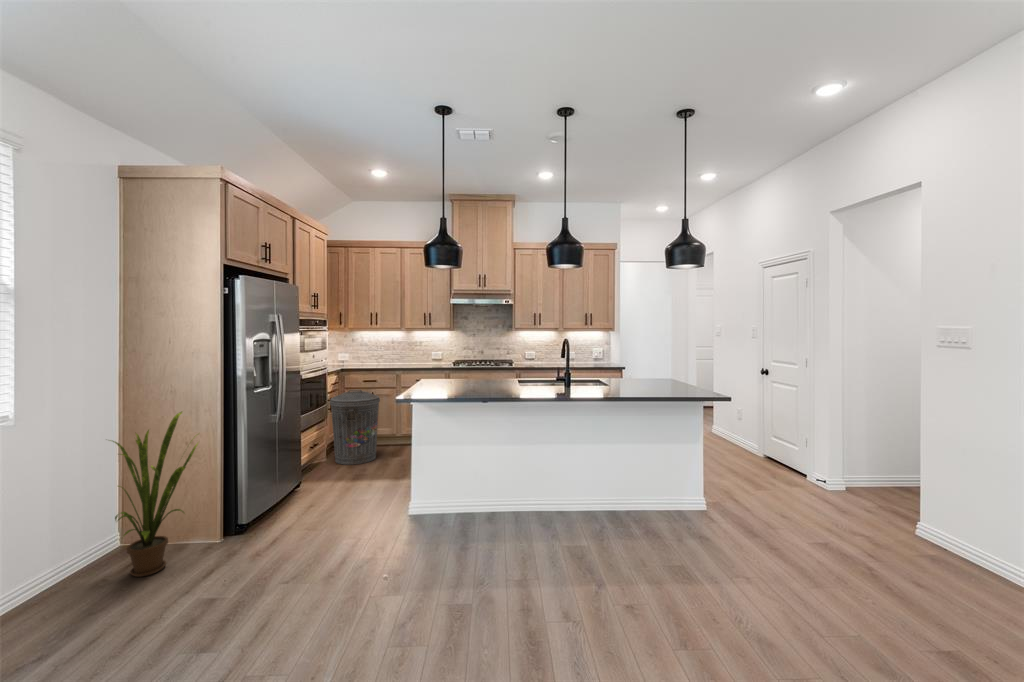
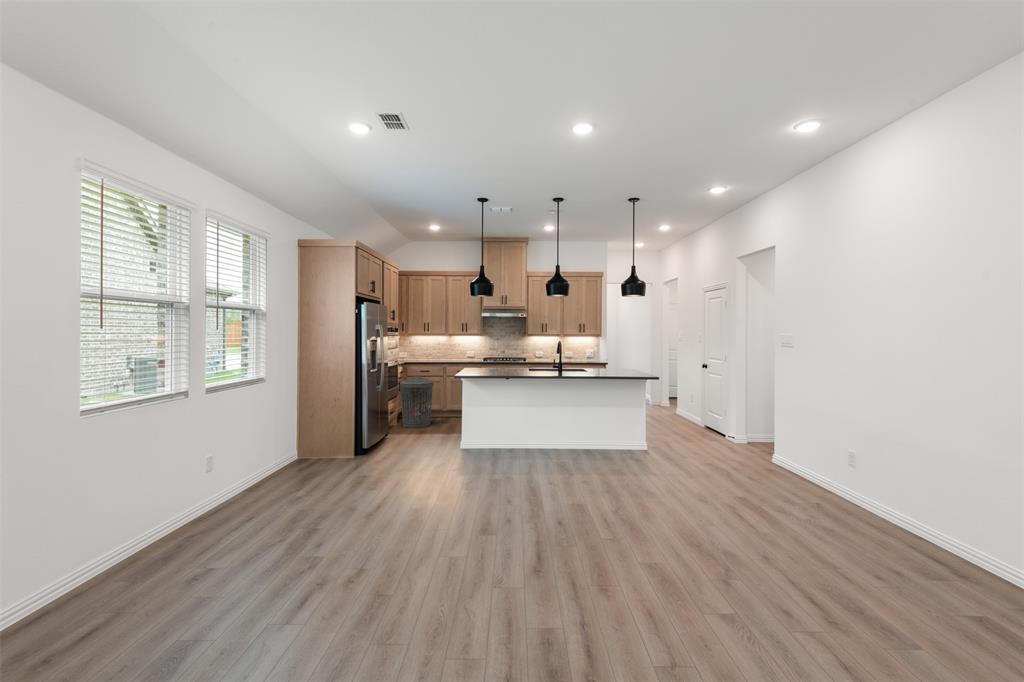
house plant: present [110,412,198,577] -> none [297,381,347,471]

